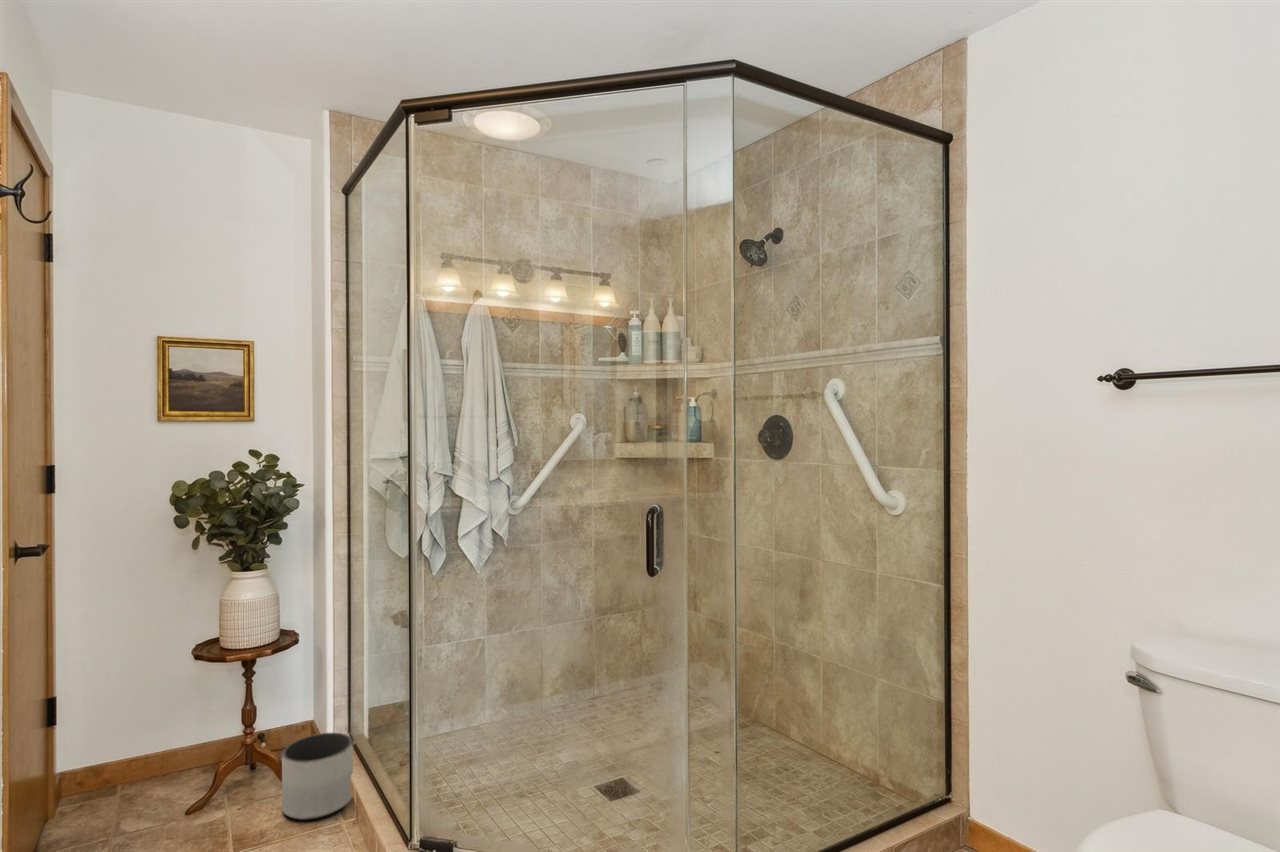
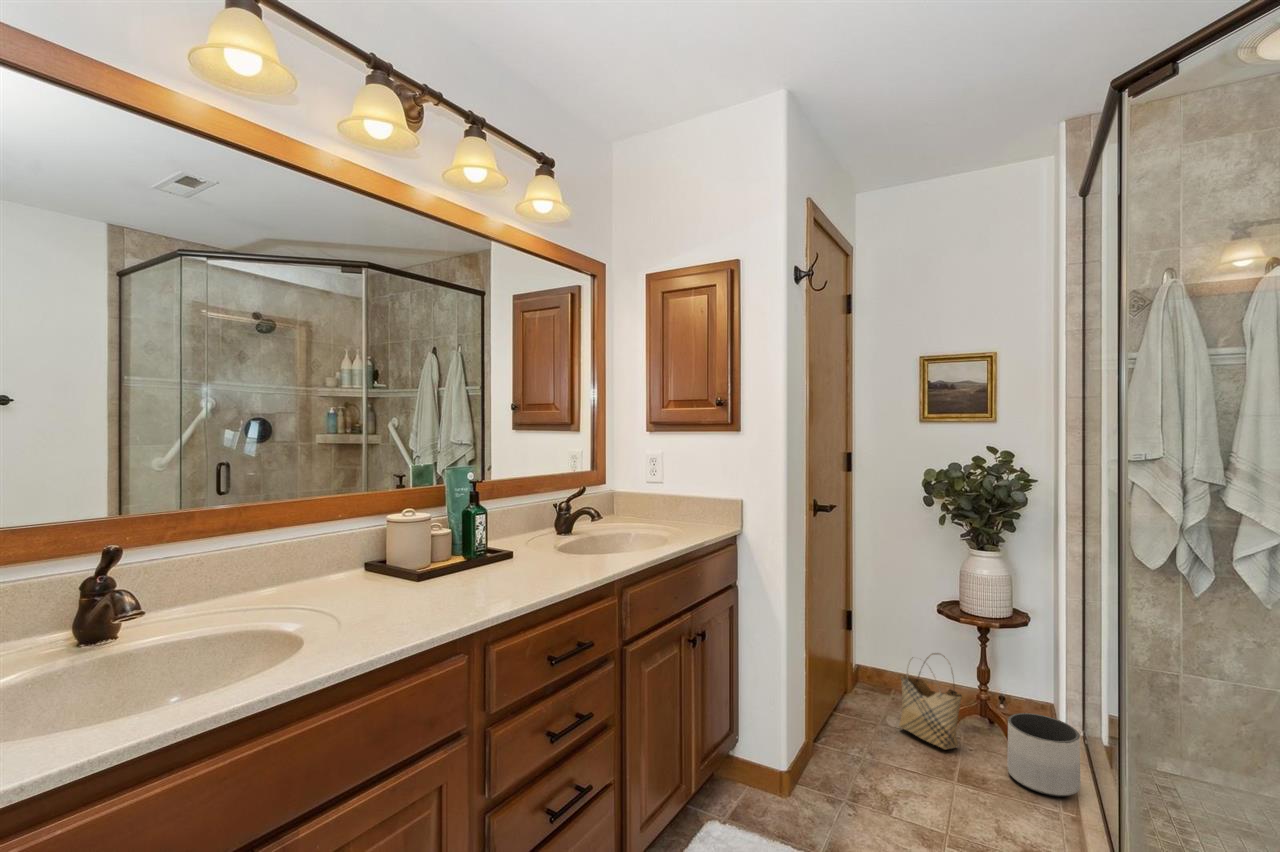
woven basket: none [140,709,227,826] -> present [899,653,962,749]

